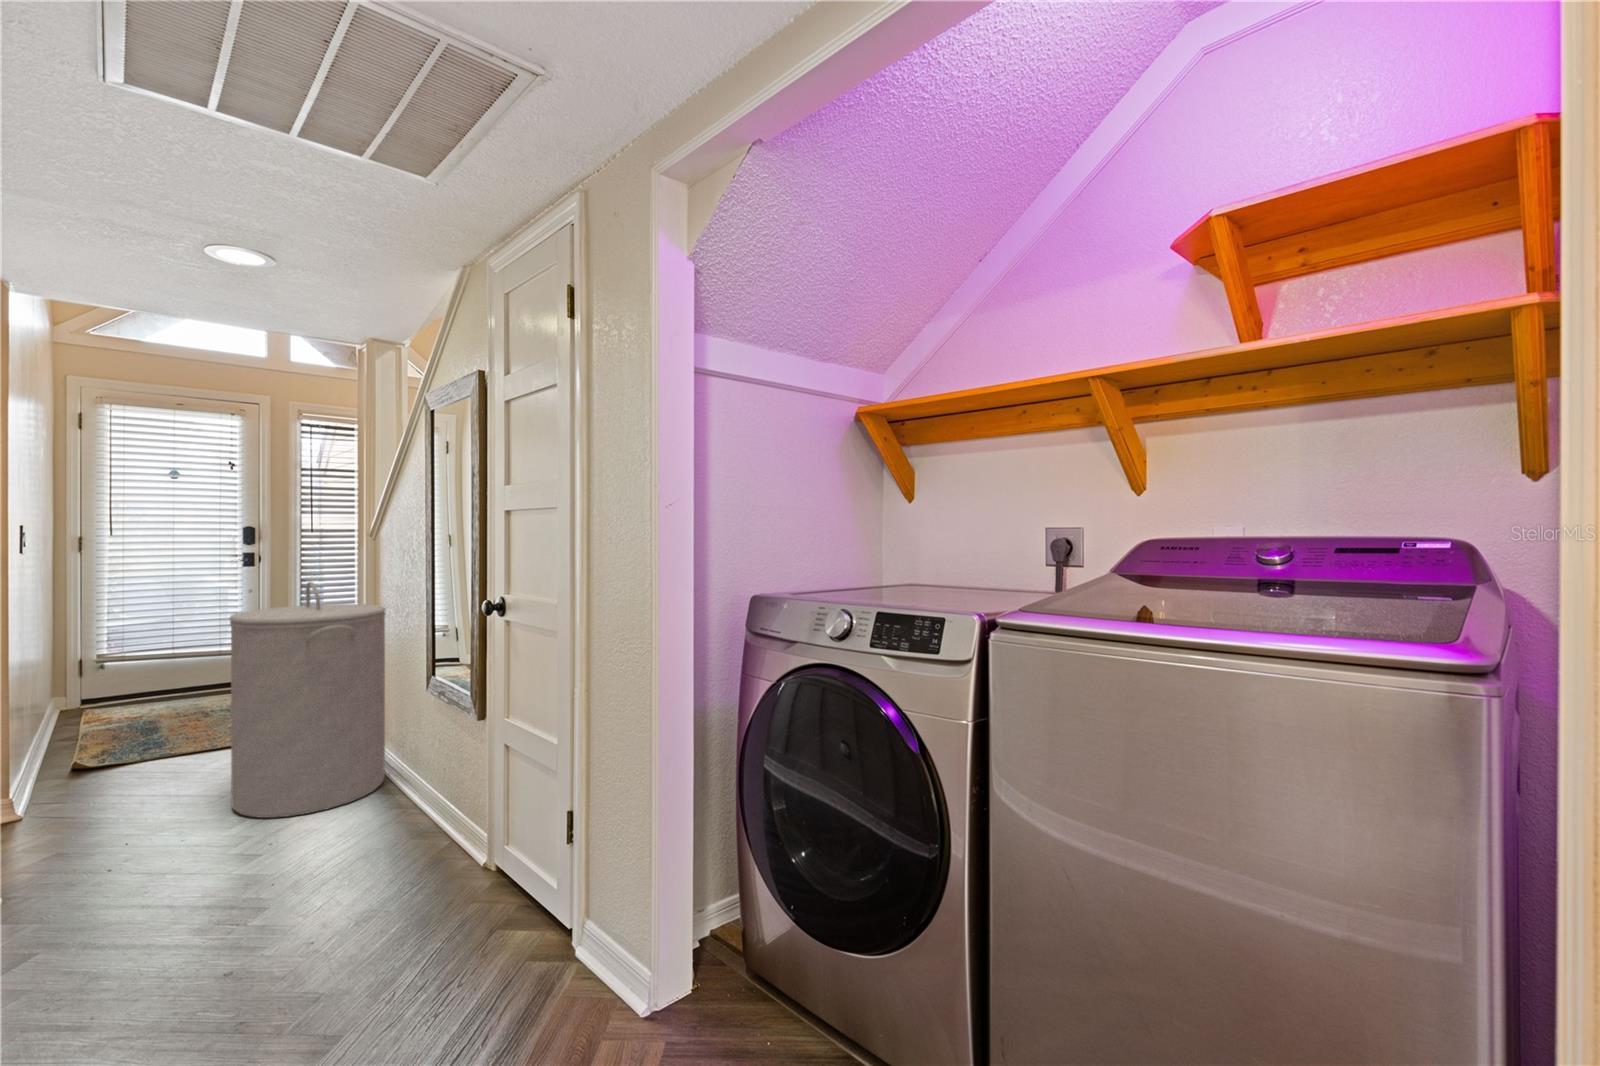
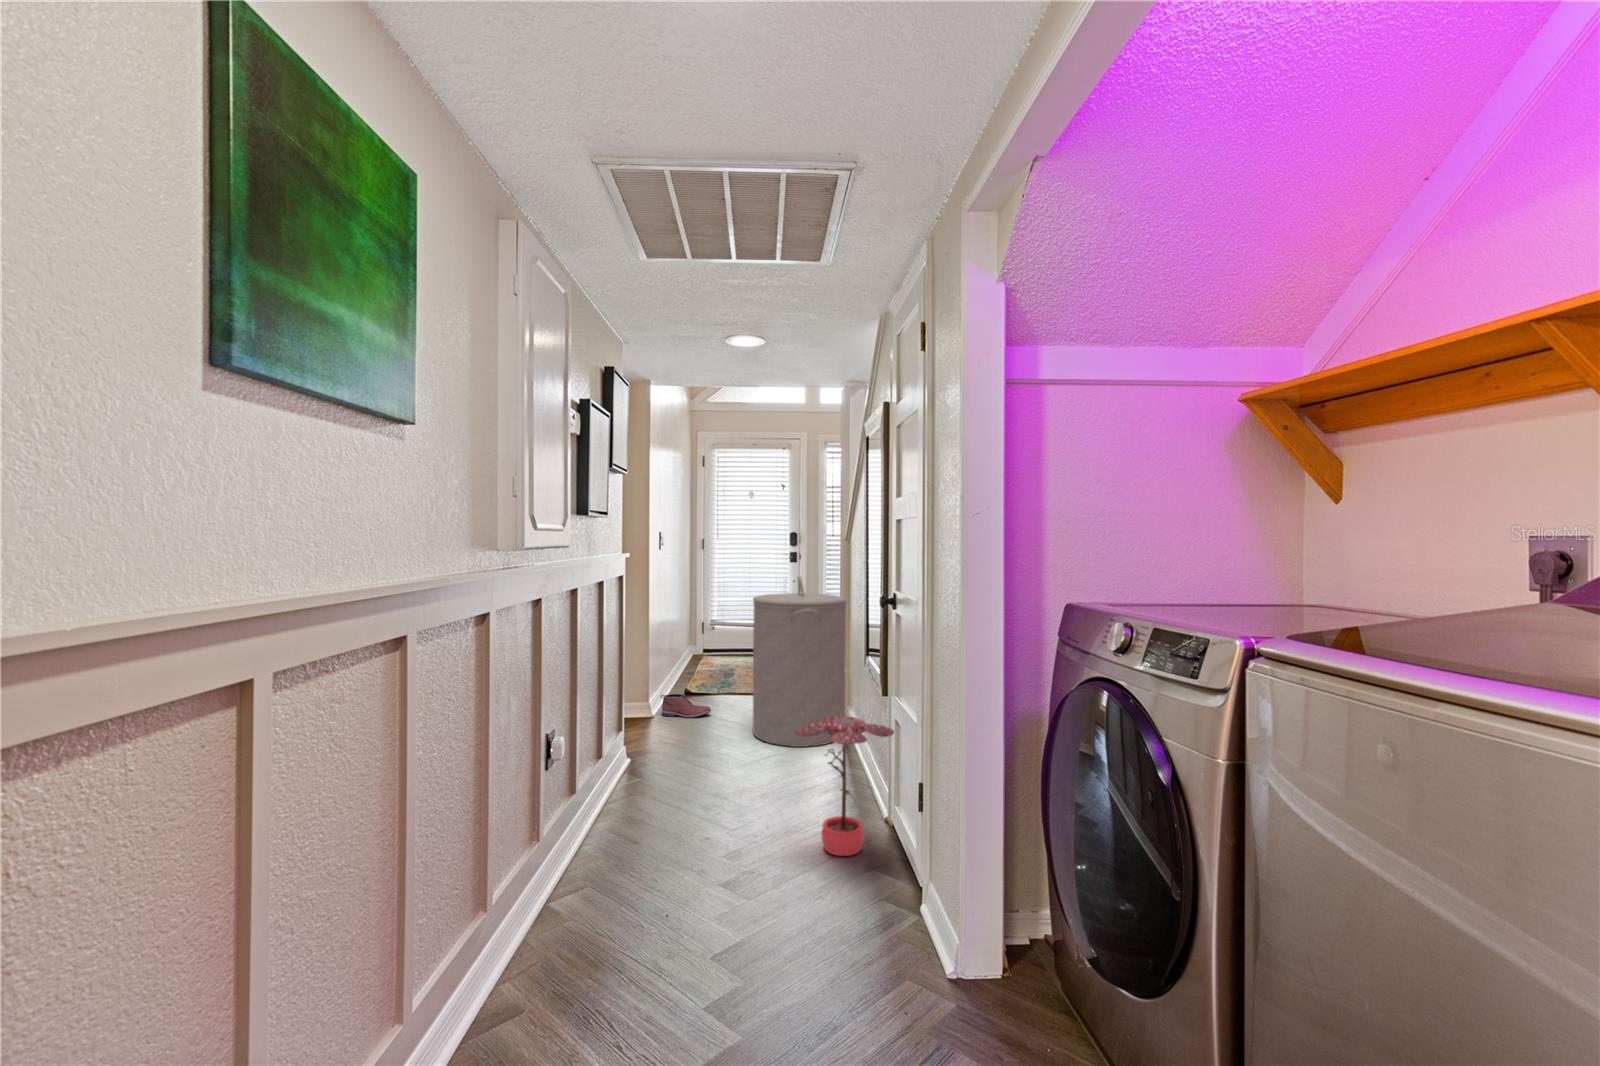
potted plant: none [376,754,516,935] -> present [794,716,894,856]
shoe: none [17,782,135,824] -> present [660,694,711,718]

